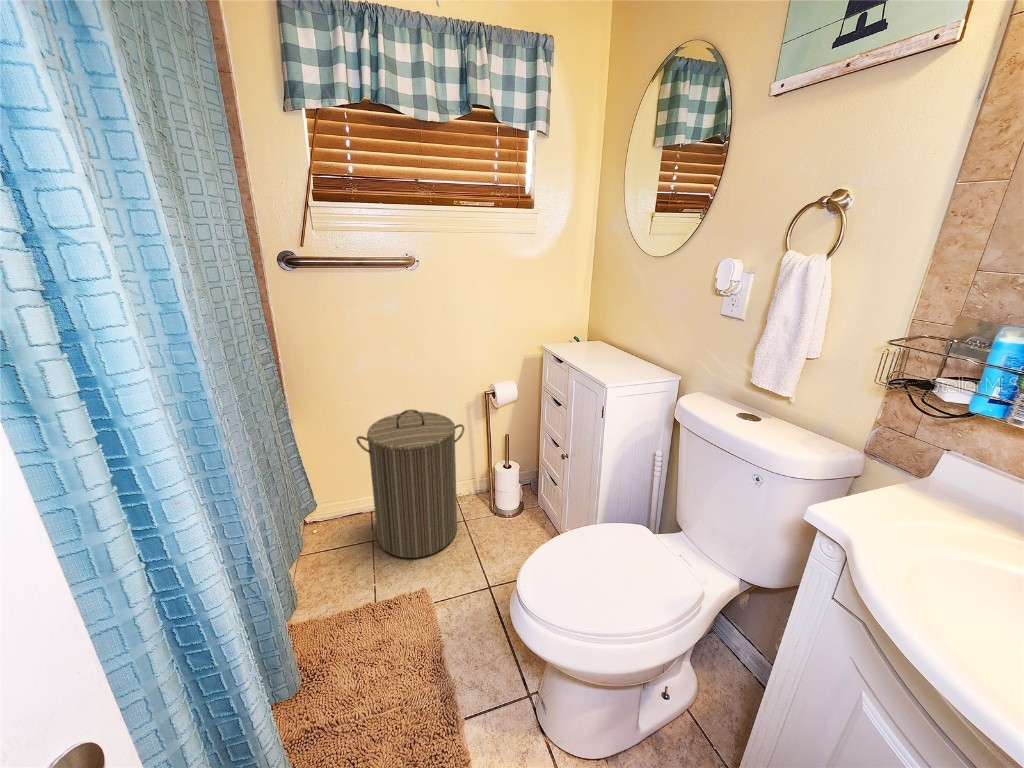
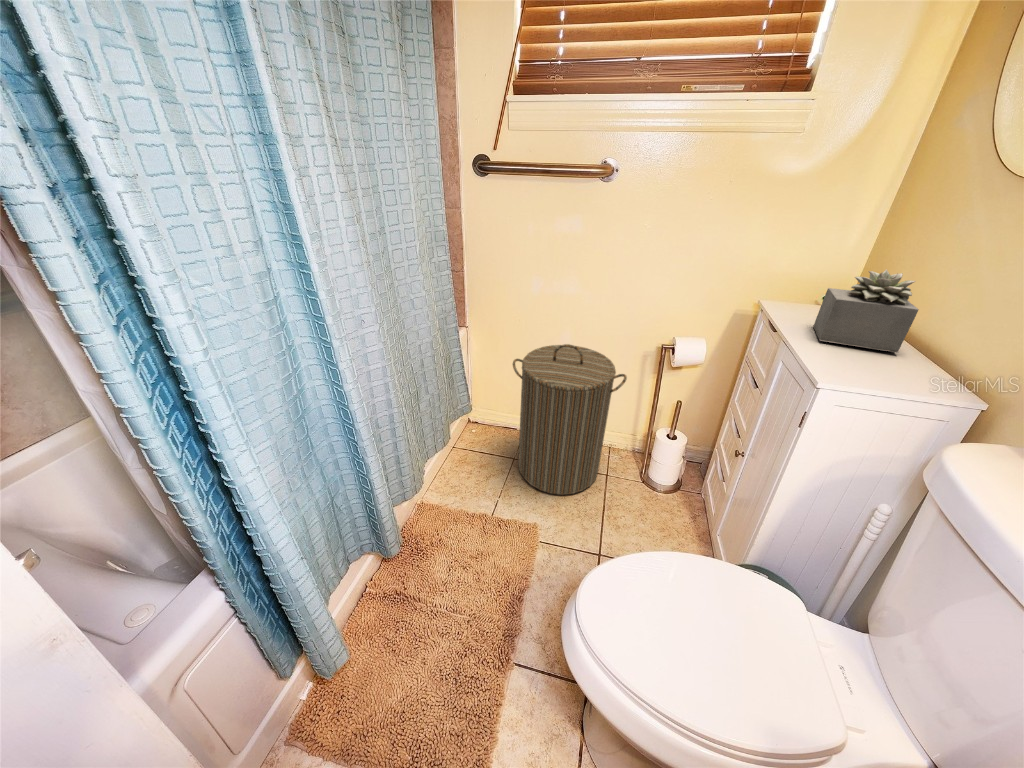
succulent plant: none [582,311,634,361] -> present [813,269,919,353]

